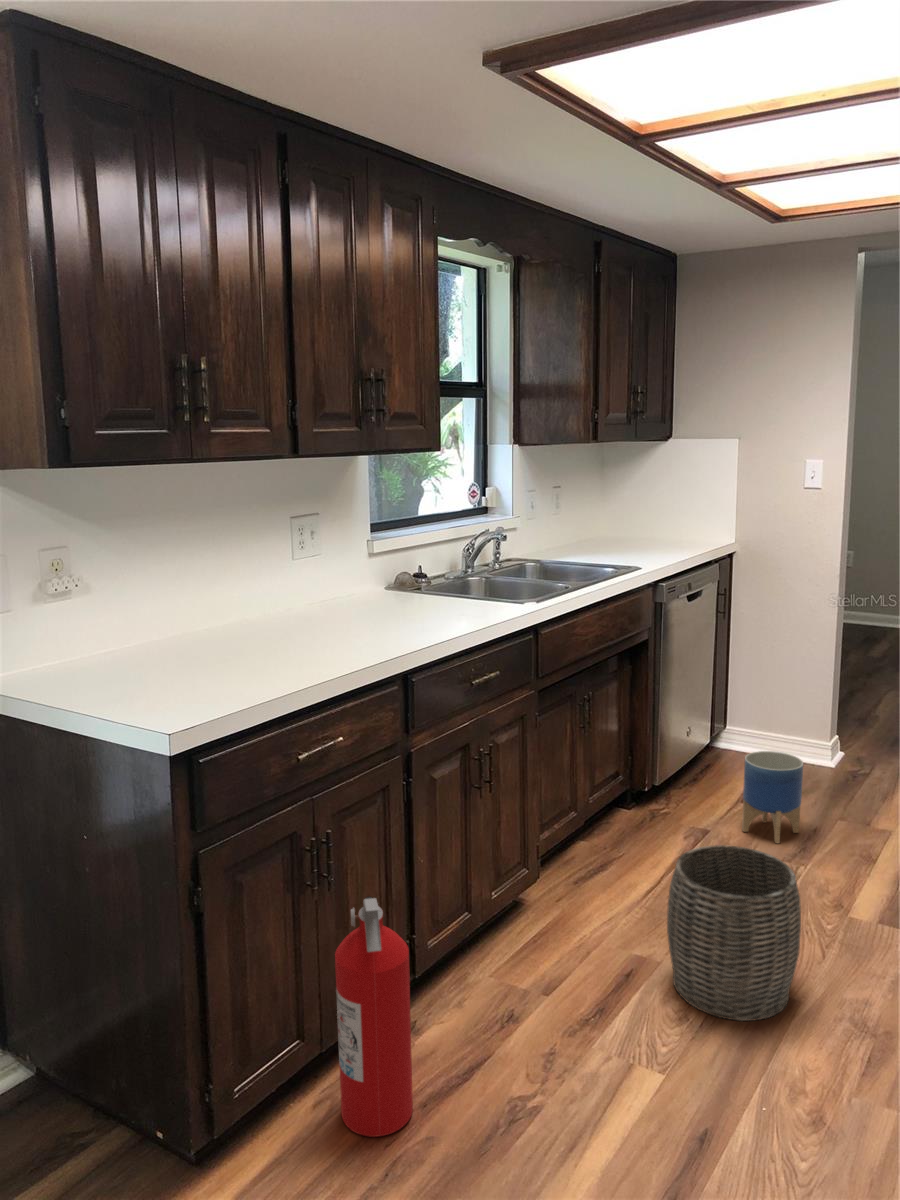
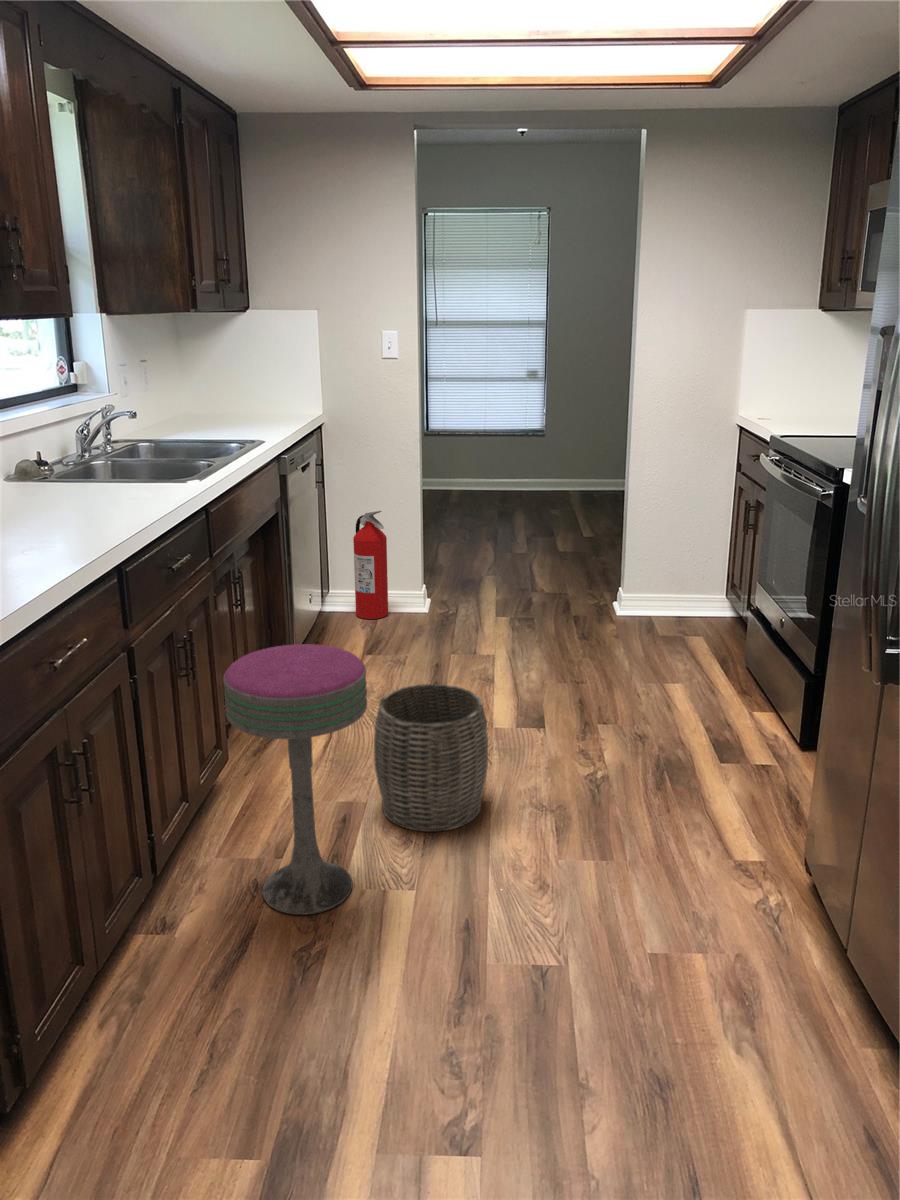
planter: present [742,751,803,843] -> none [377,603,428,684]
bar stool: none [486,776,630,1065] -> present [223,644,367,915]
fire extinguisher: present [335,896,413,1137] -> present [353,511,388,619]

